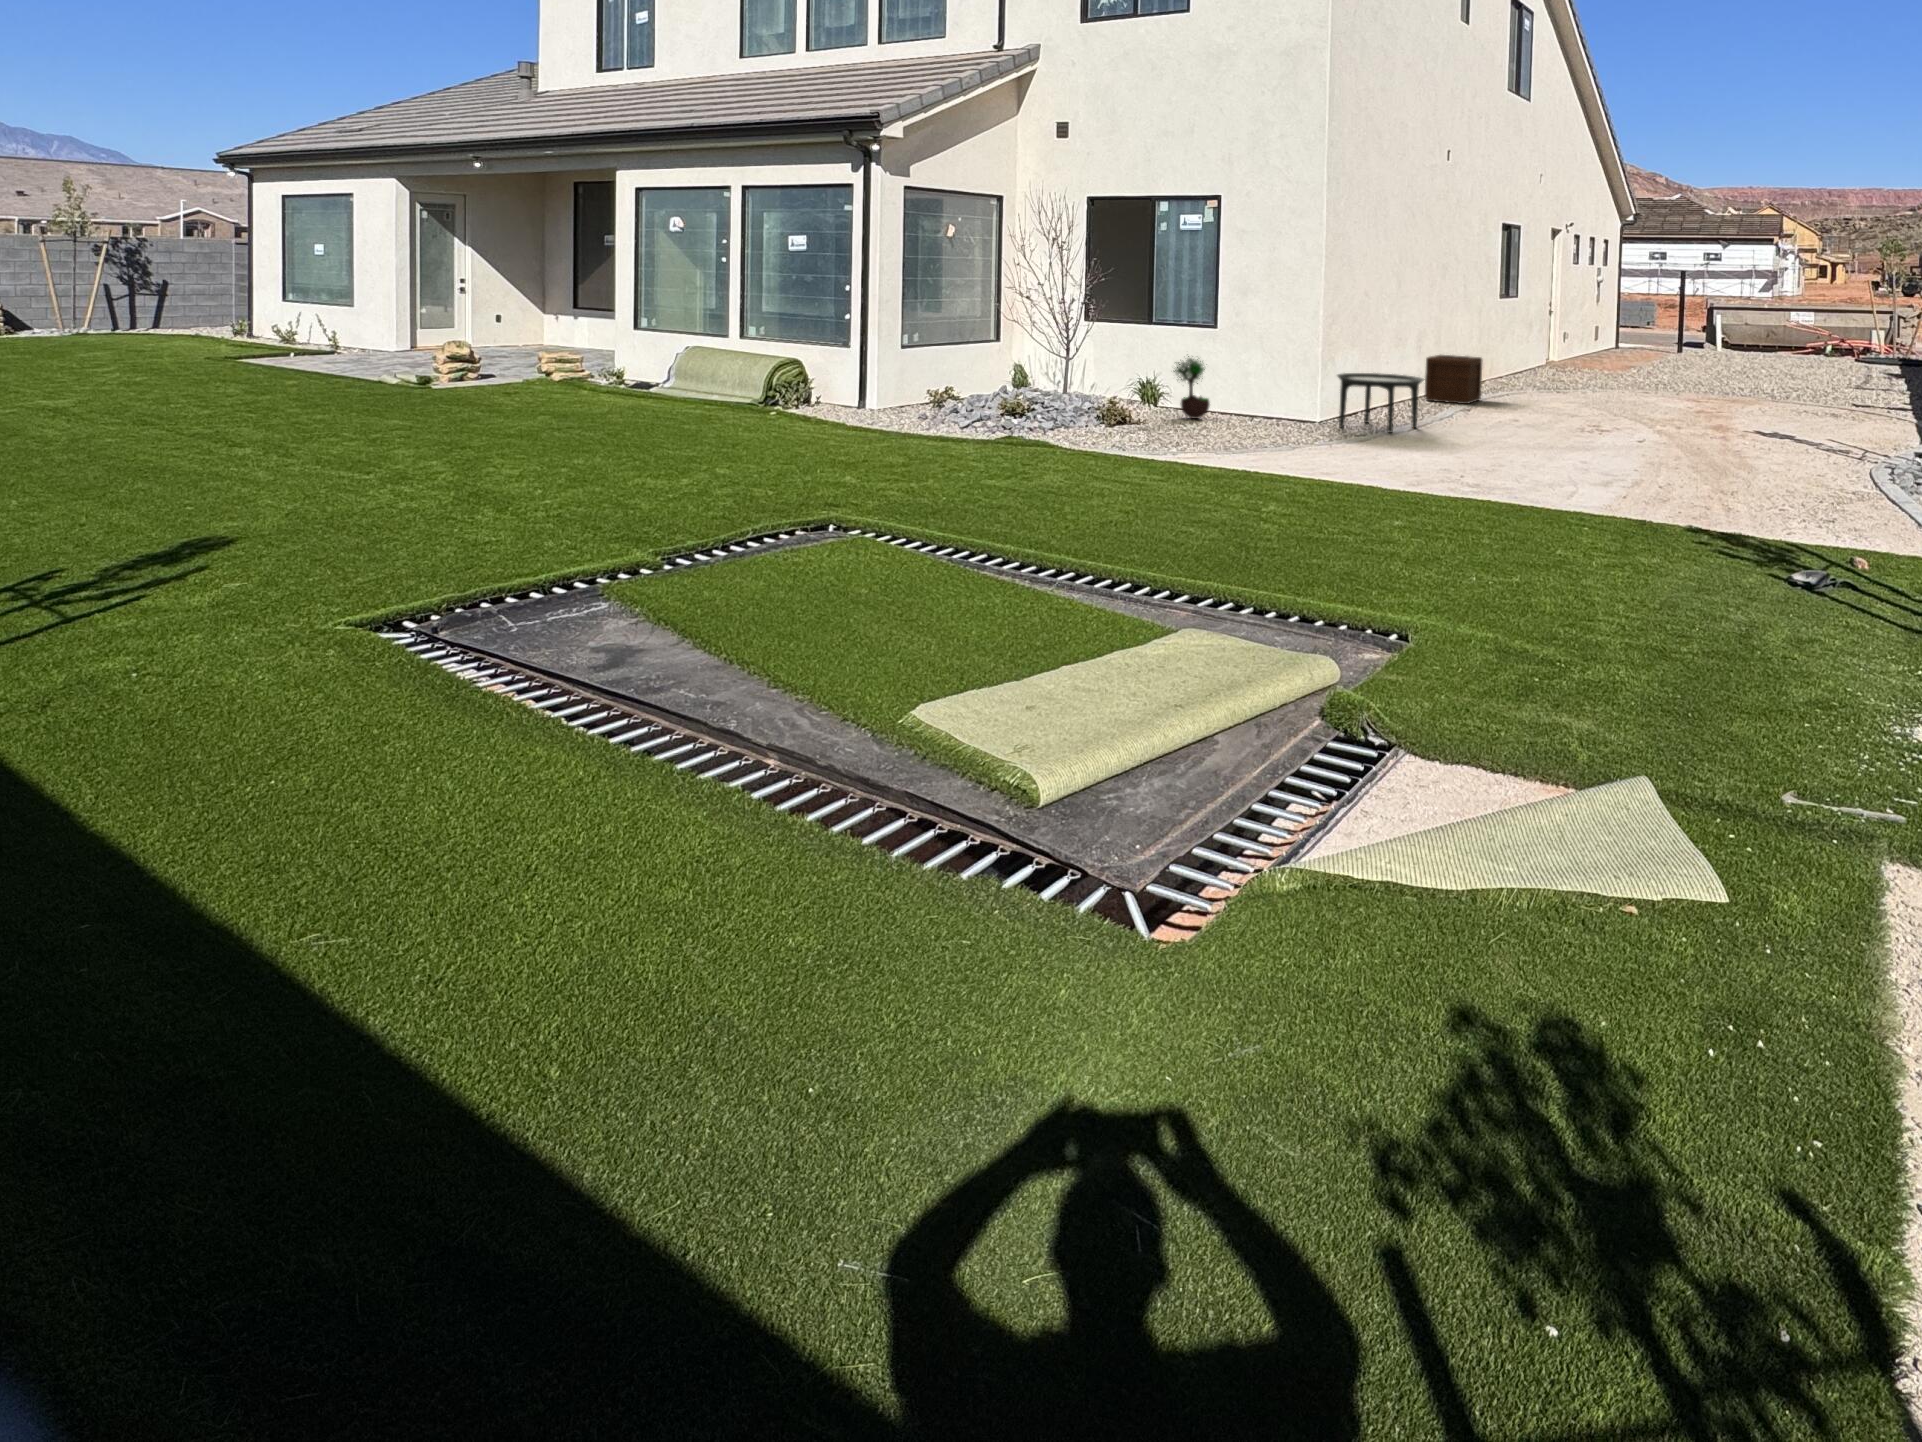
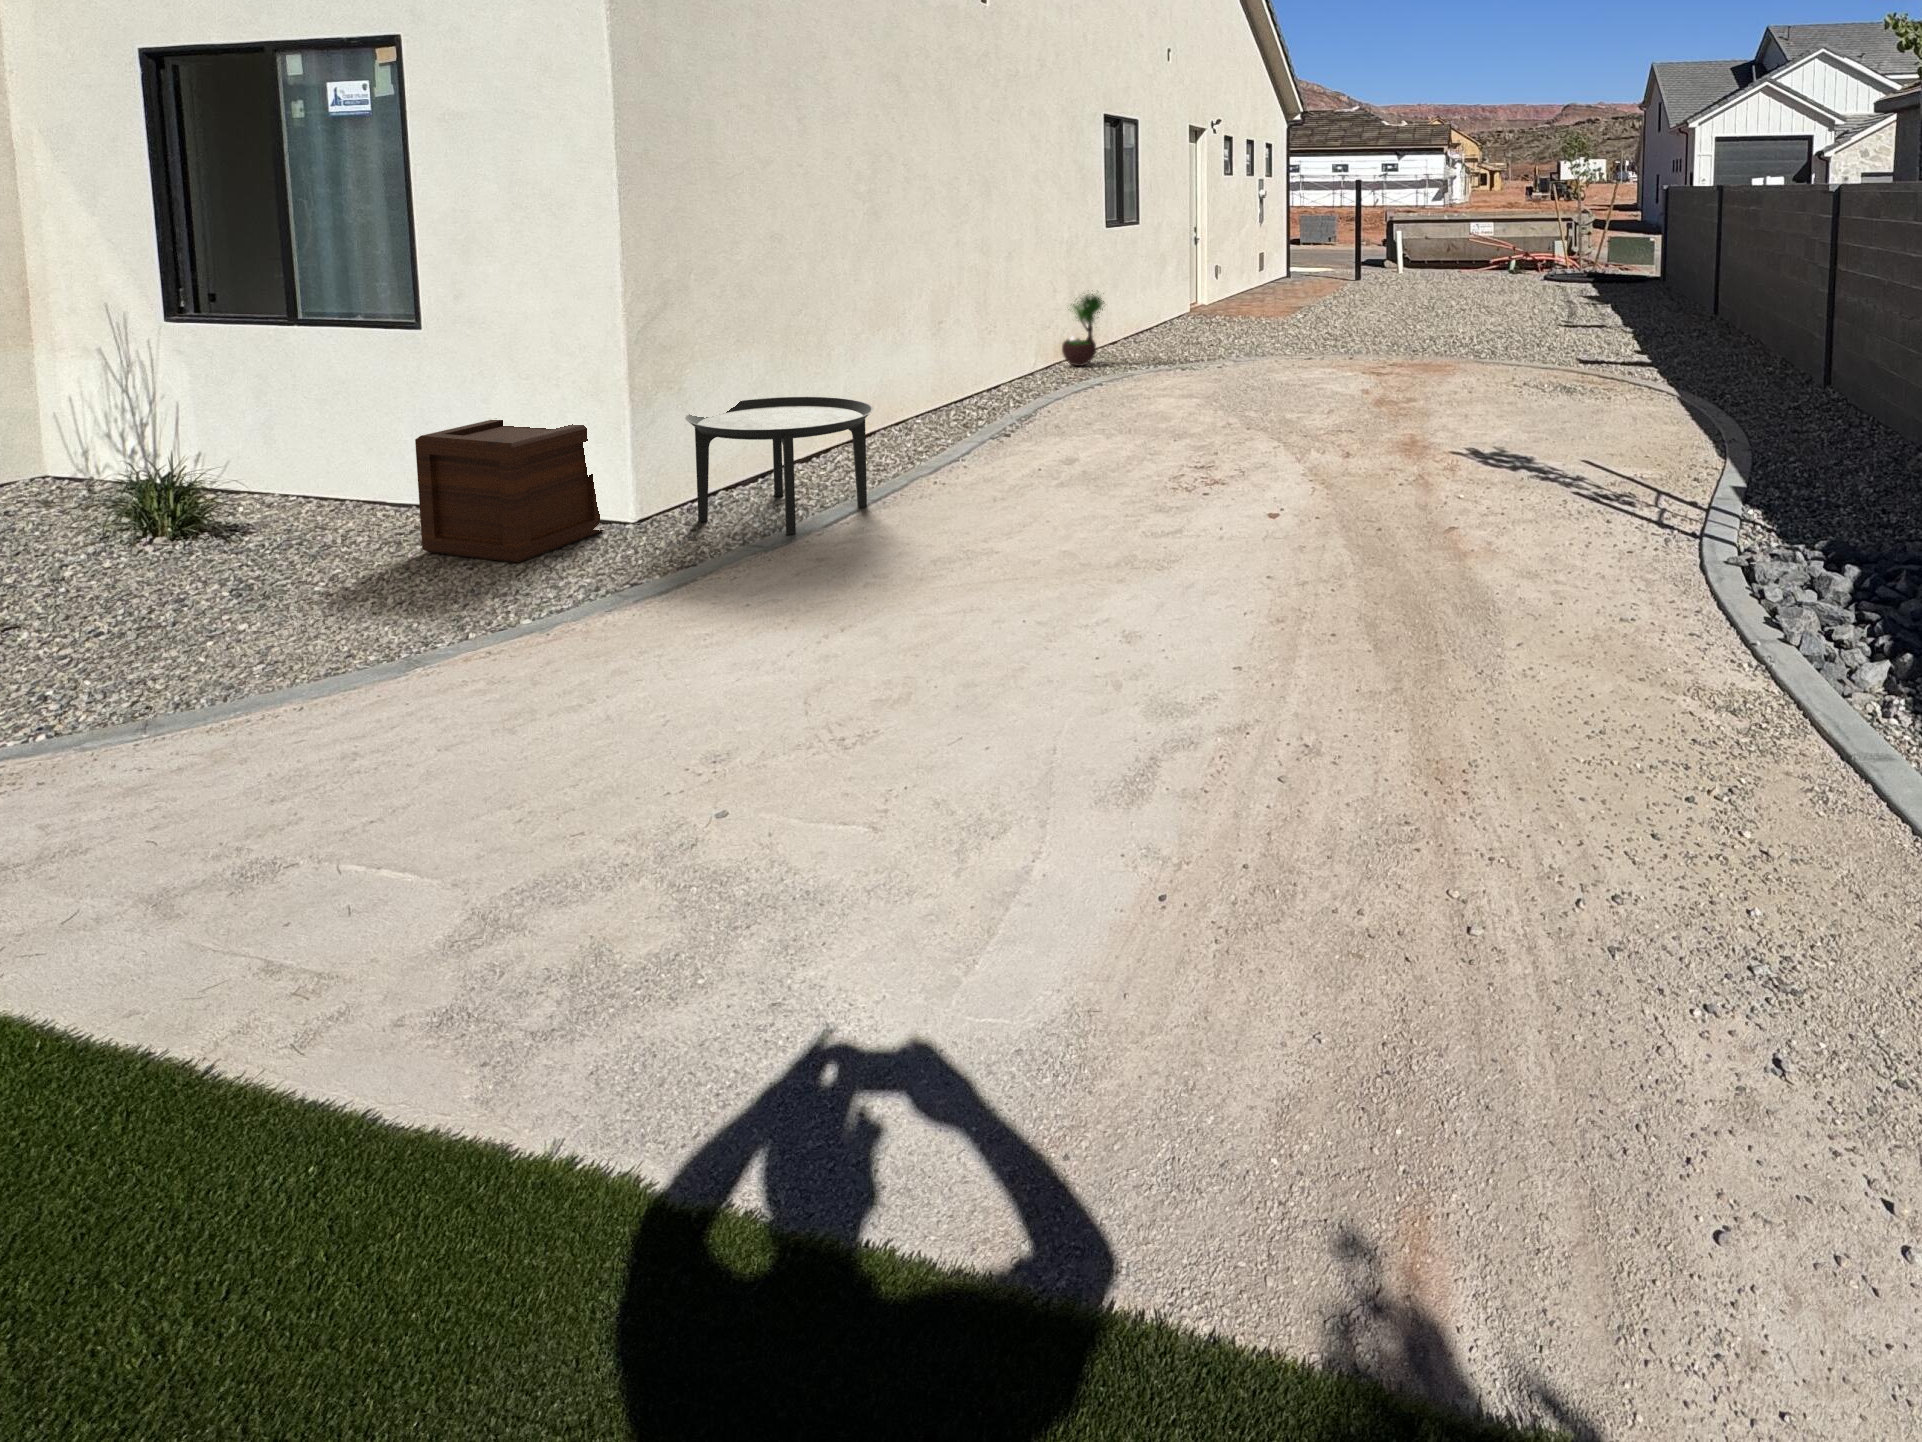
wooden crate: present [1424,355,1482,404] -> present [415,420,604,563]
potted tree: present [1174,356,1210,419] -> present [1062,290,1105,366]

